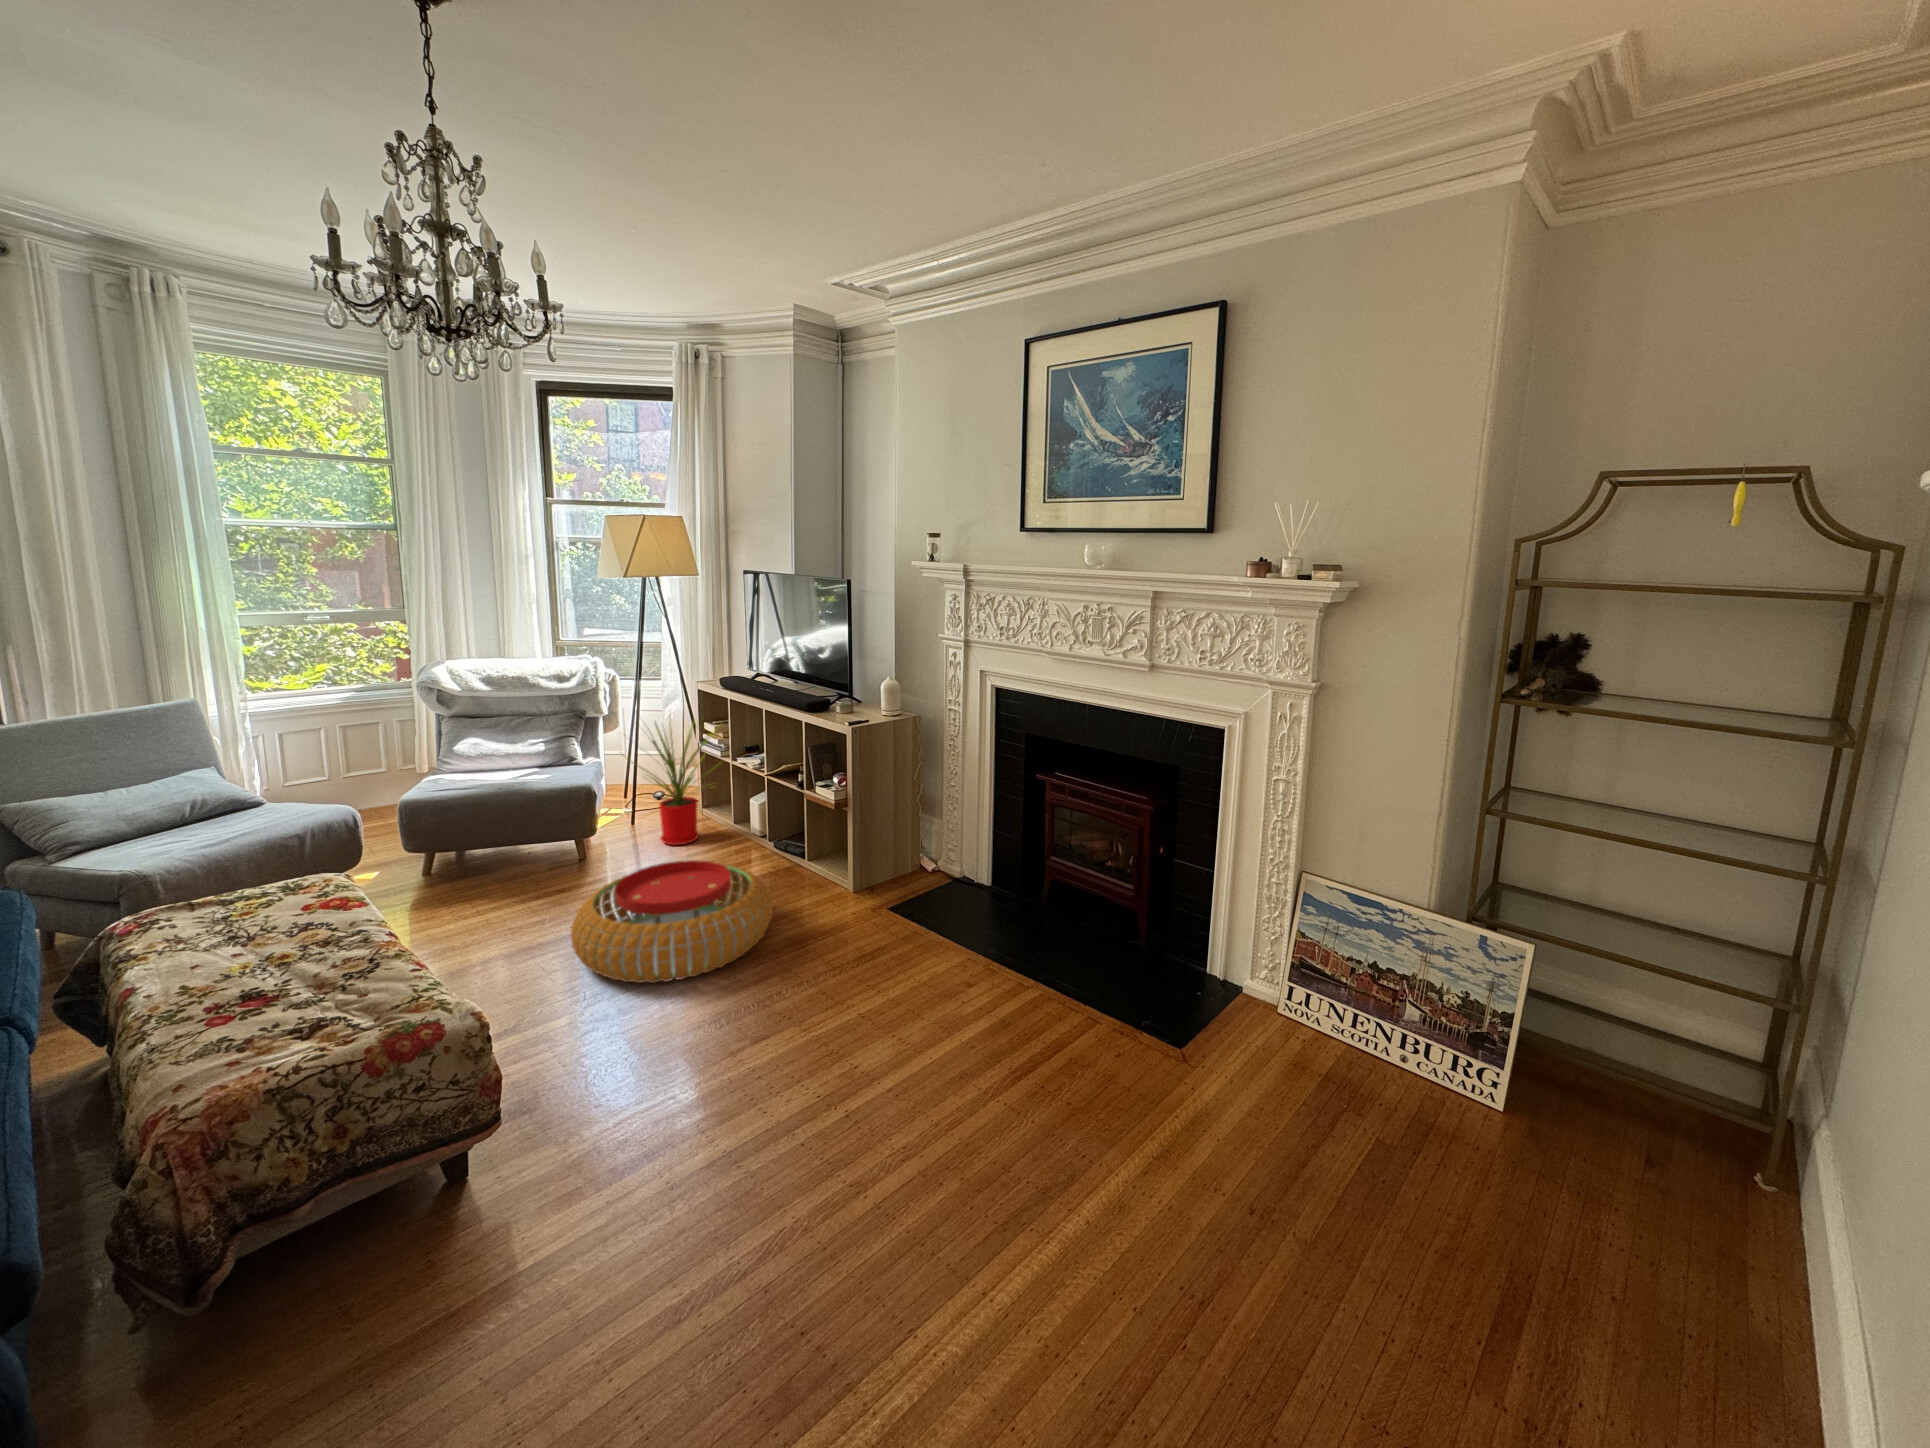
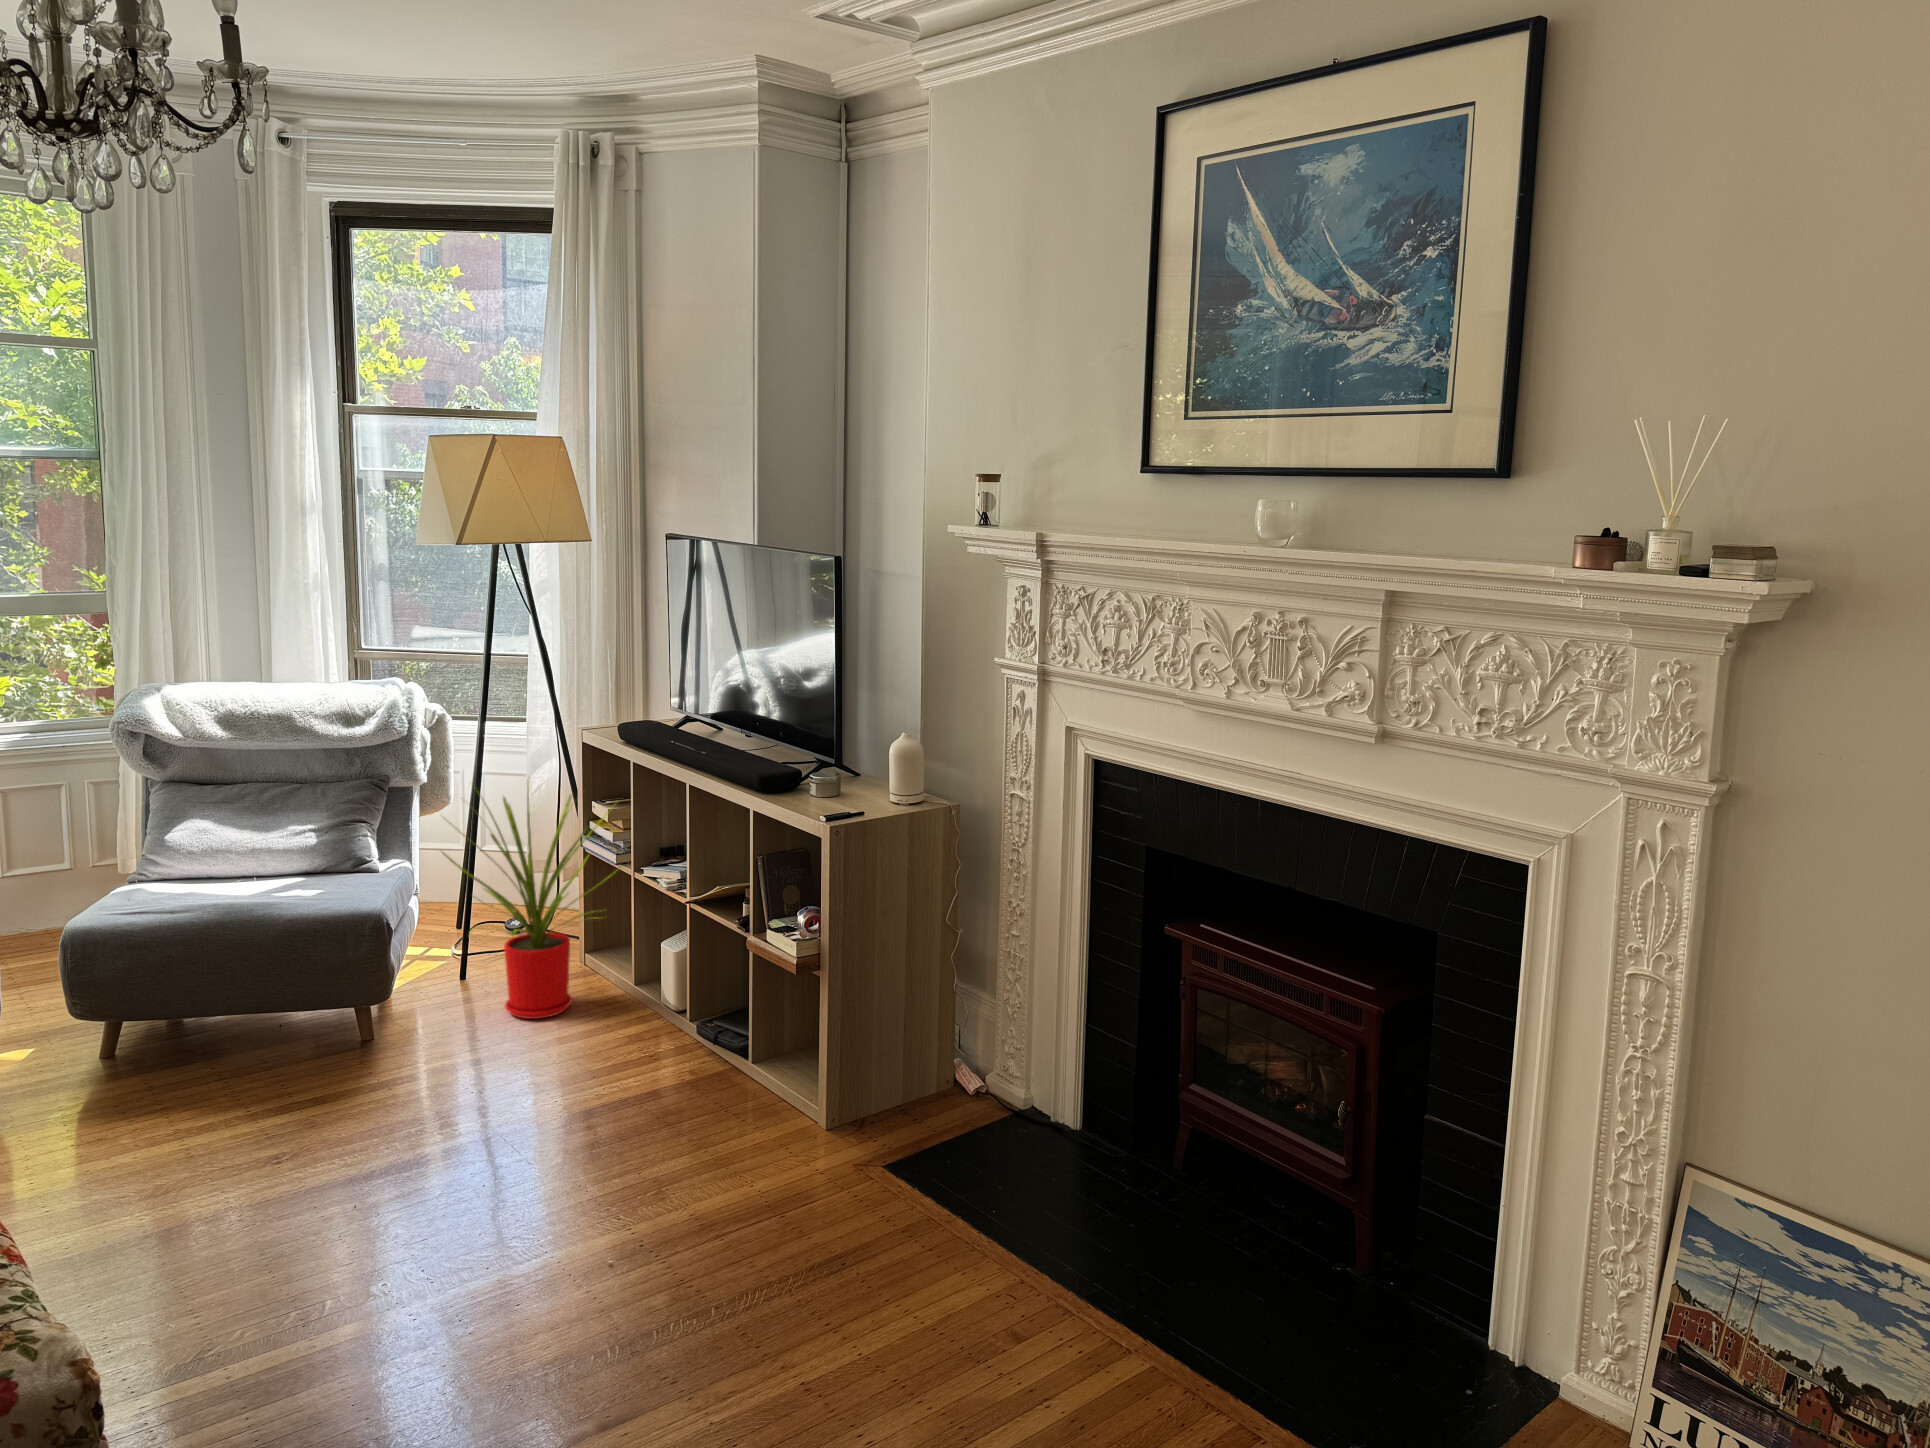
pouf: present [571,860,772,983] -> none [316,1059,672,1289]

